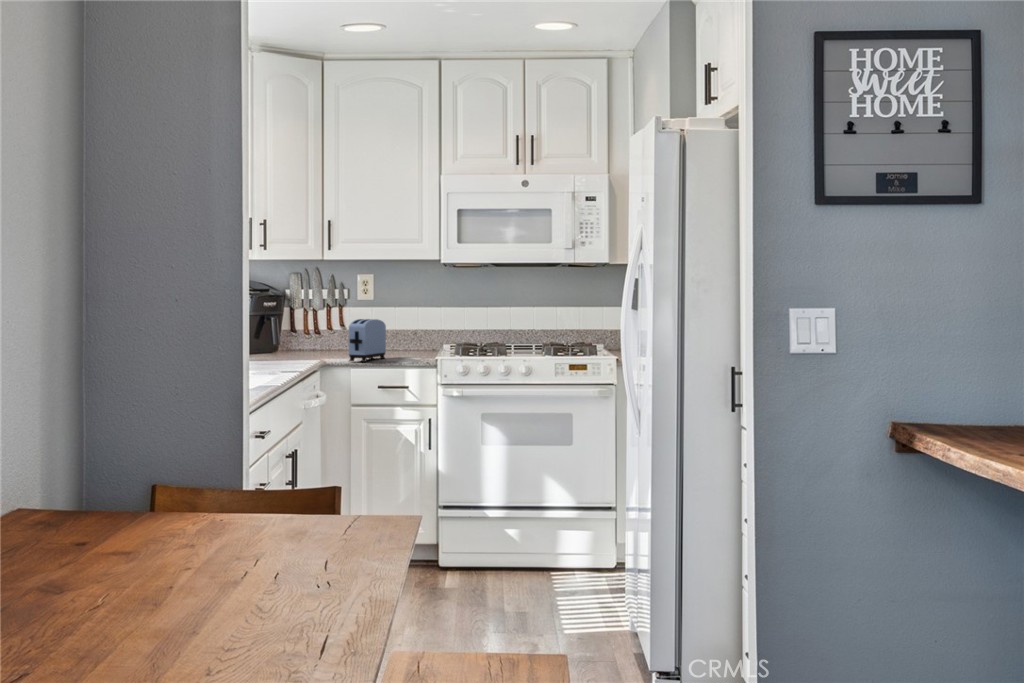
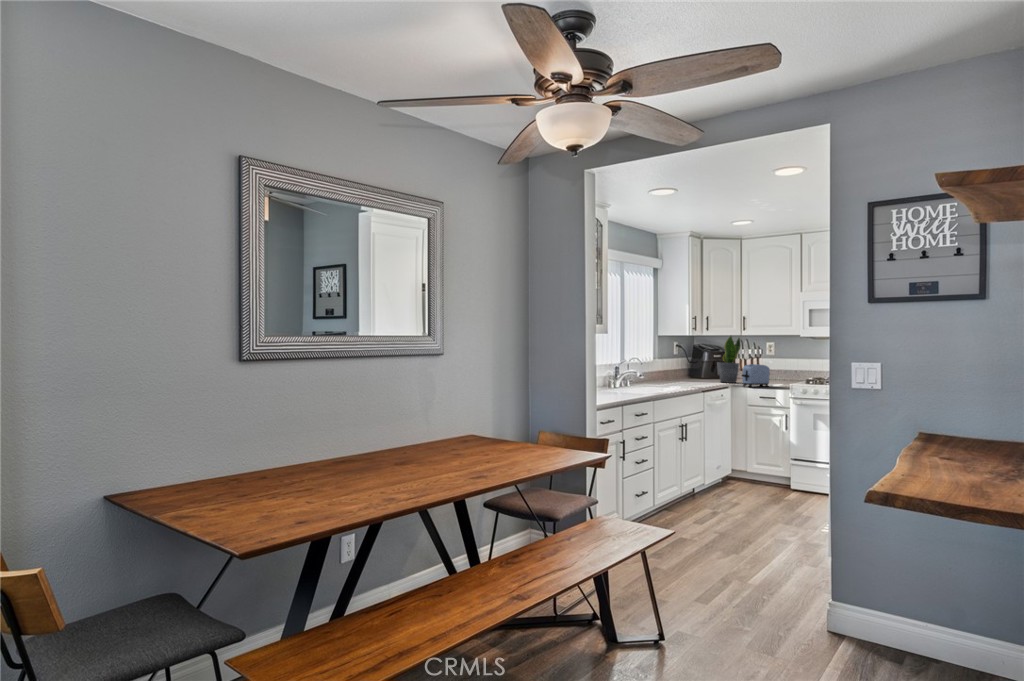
potted plant: none [280,265,321,356] -> present [718,336,740,383]

